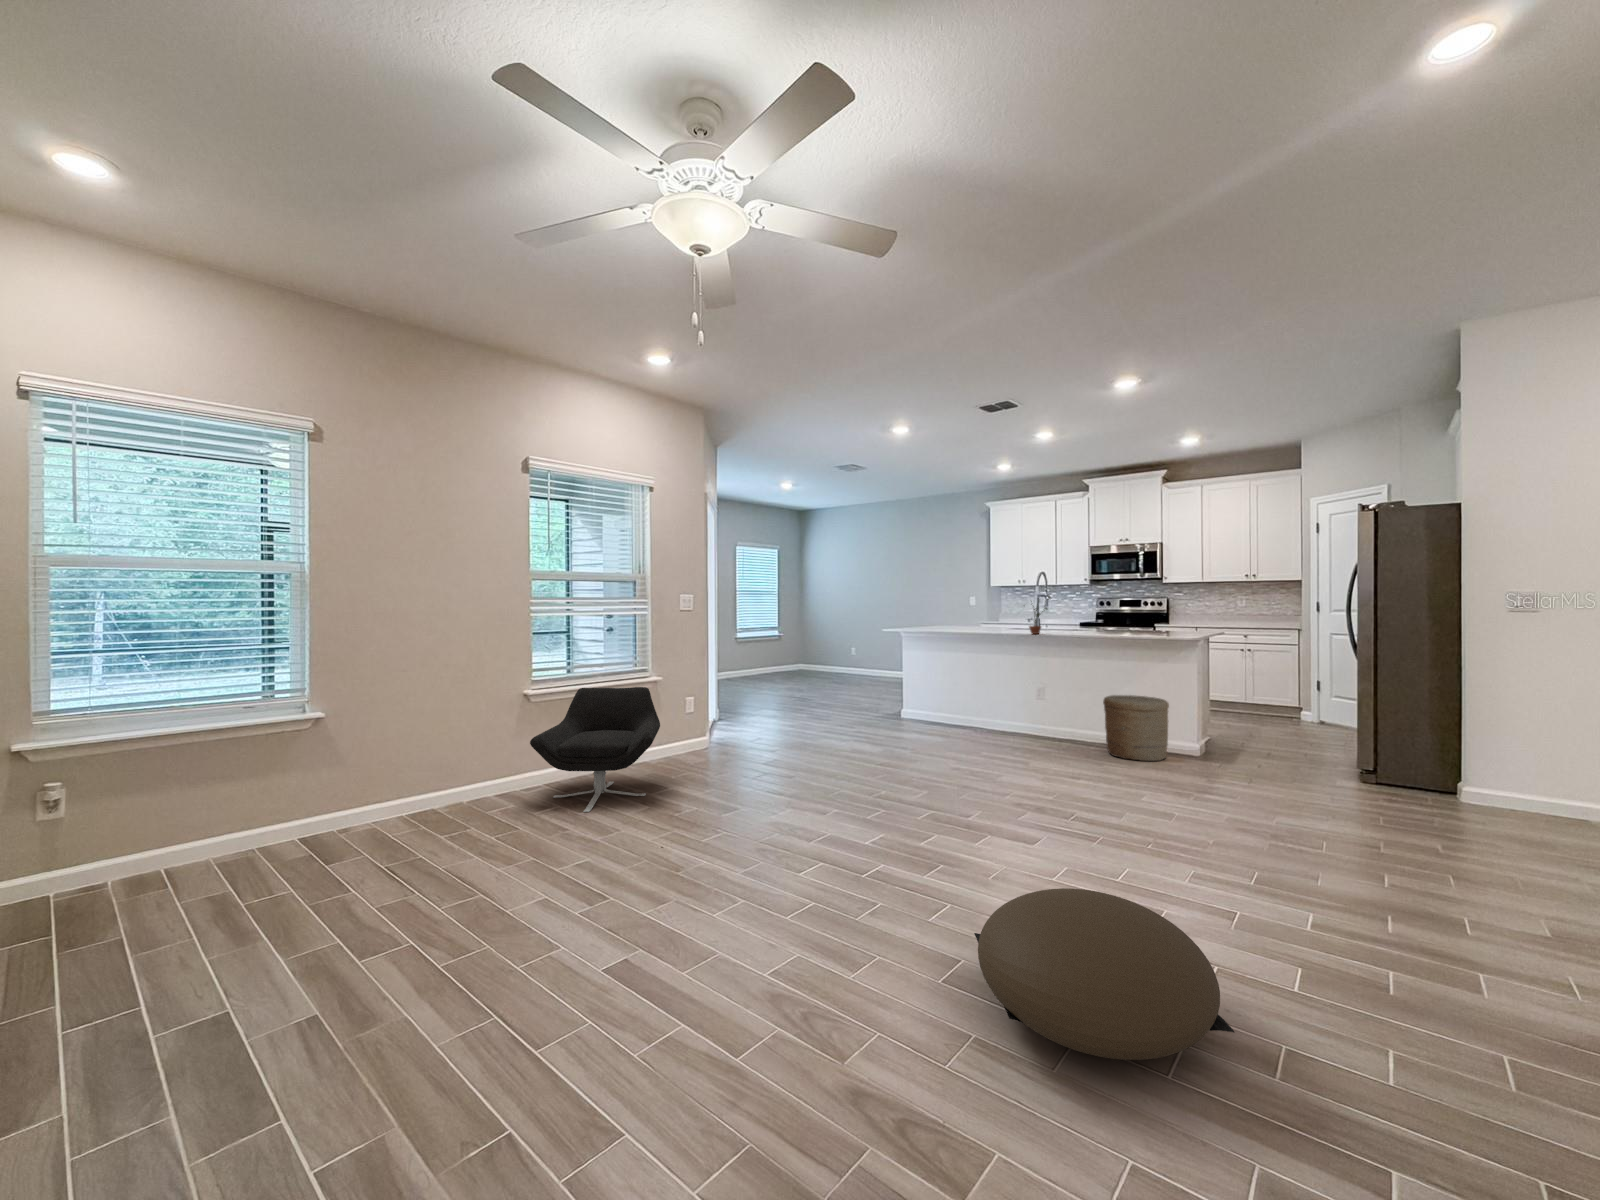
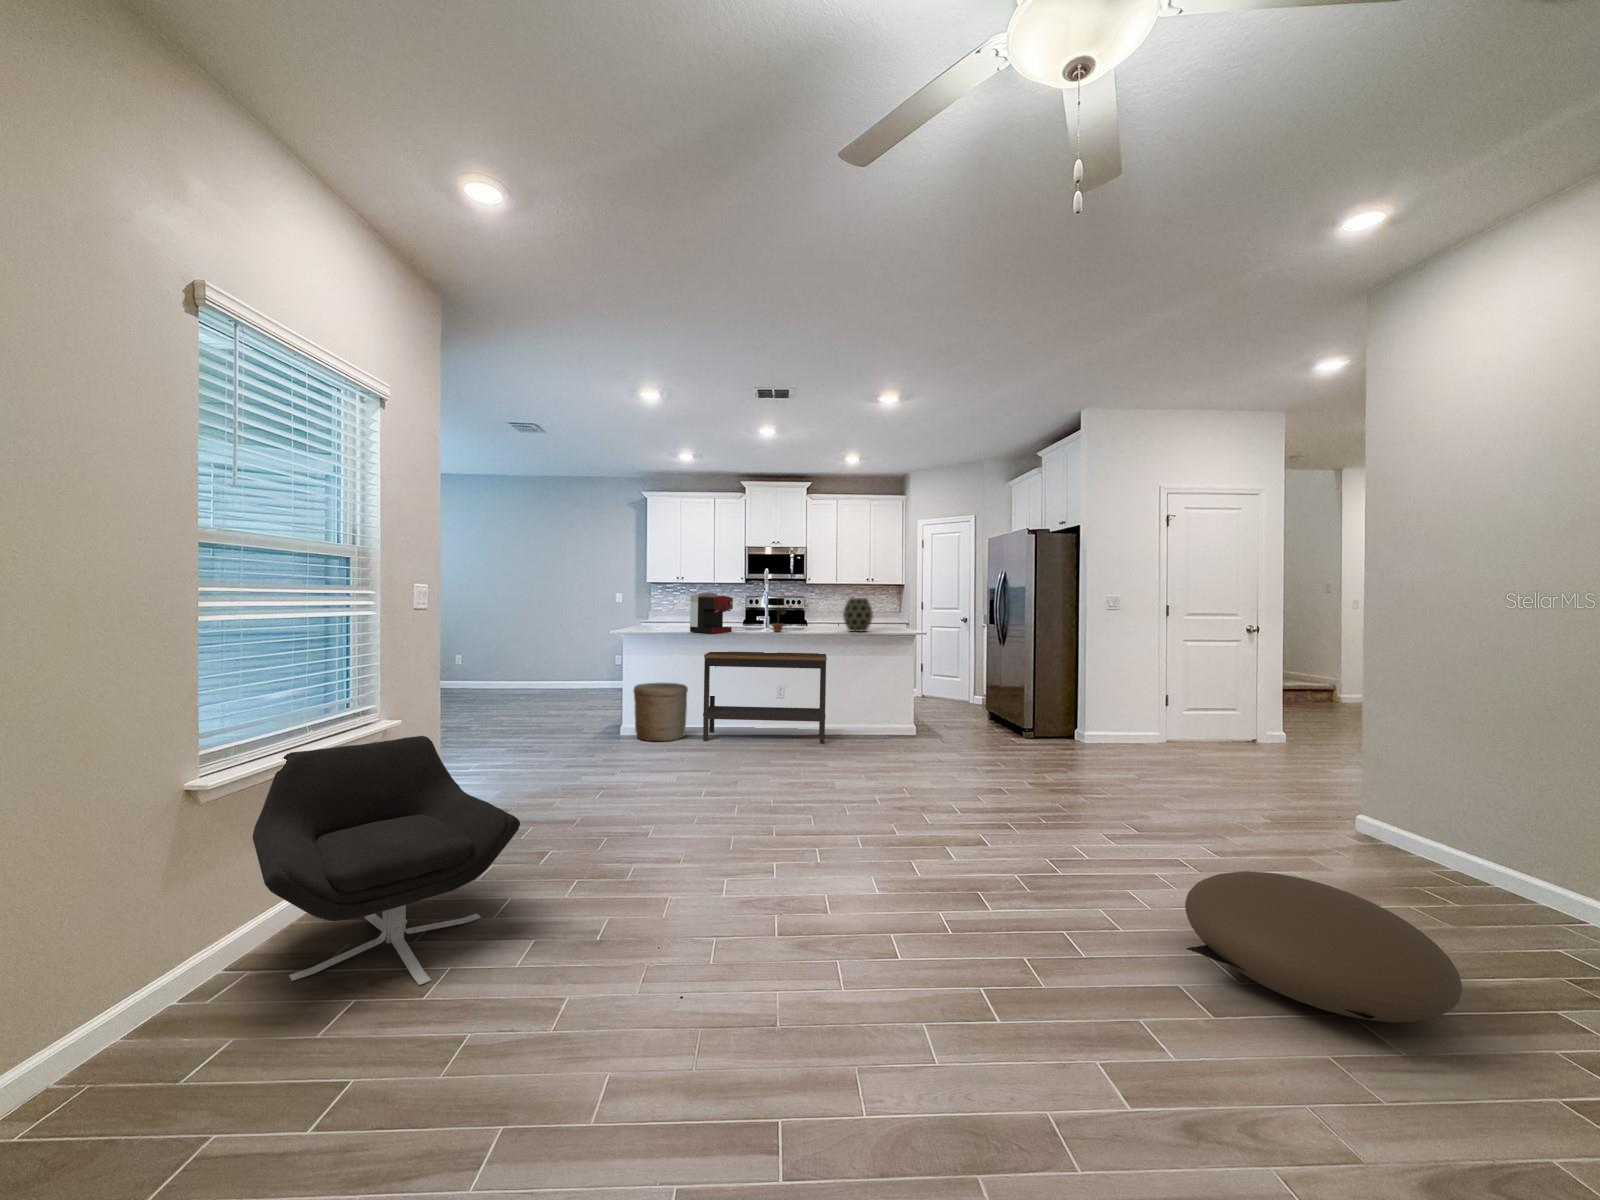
coffee maker: none [955,596,993,635] -> present [690,592,733,633]
vase: none [1105,598,1141,635] -> present [843,598,873,632]
console table: none [955,652,1084,750] -> present [703,652,827,743]
woven basket: present [1103,695,1169,761] -> present [633,683,688,741]

